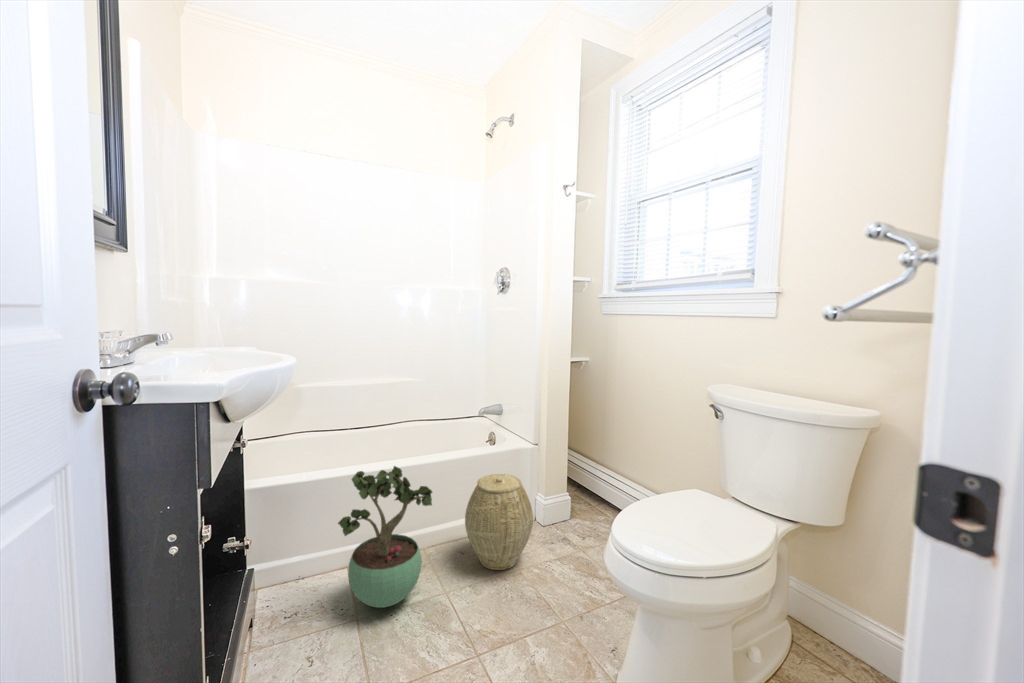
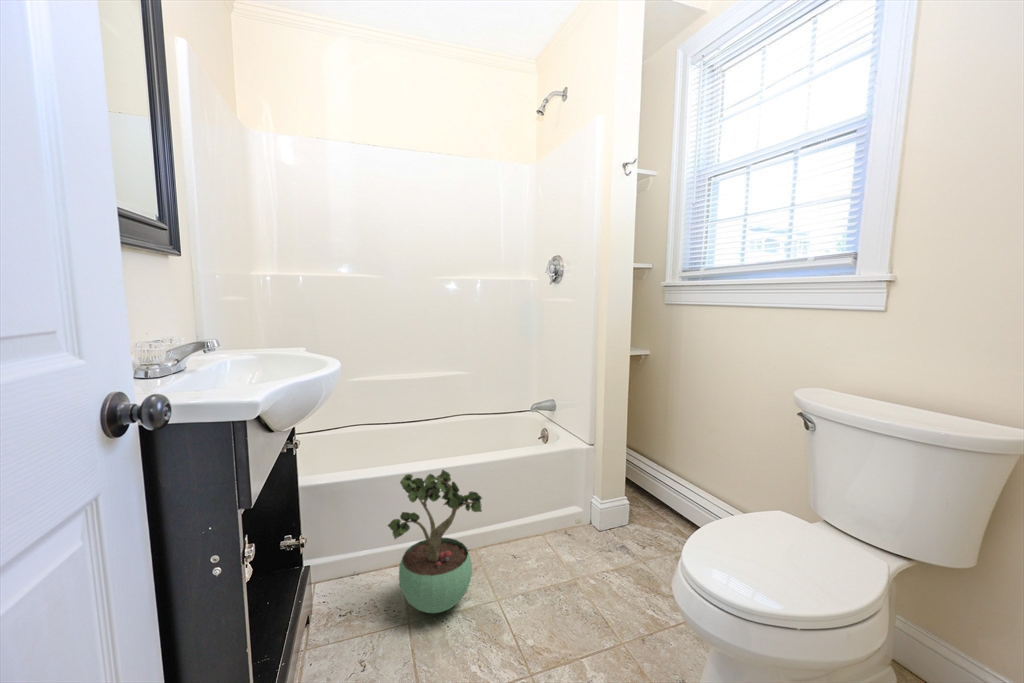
woven basket: present [465,474,533,570] -> none [517,478,590,580]

